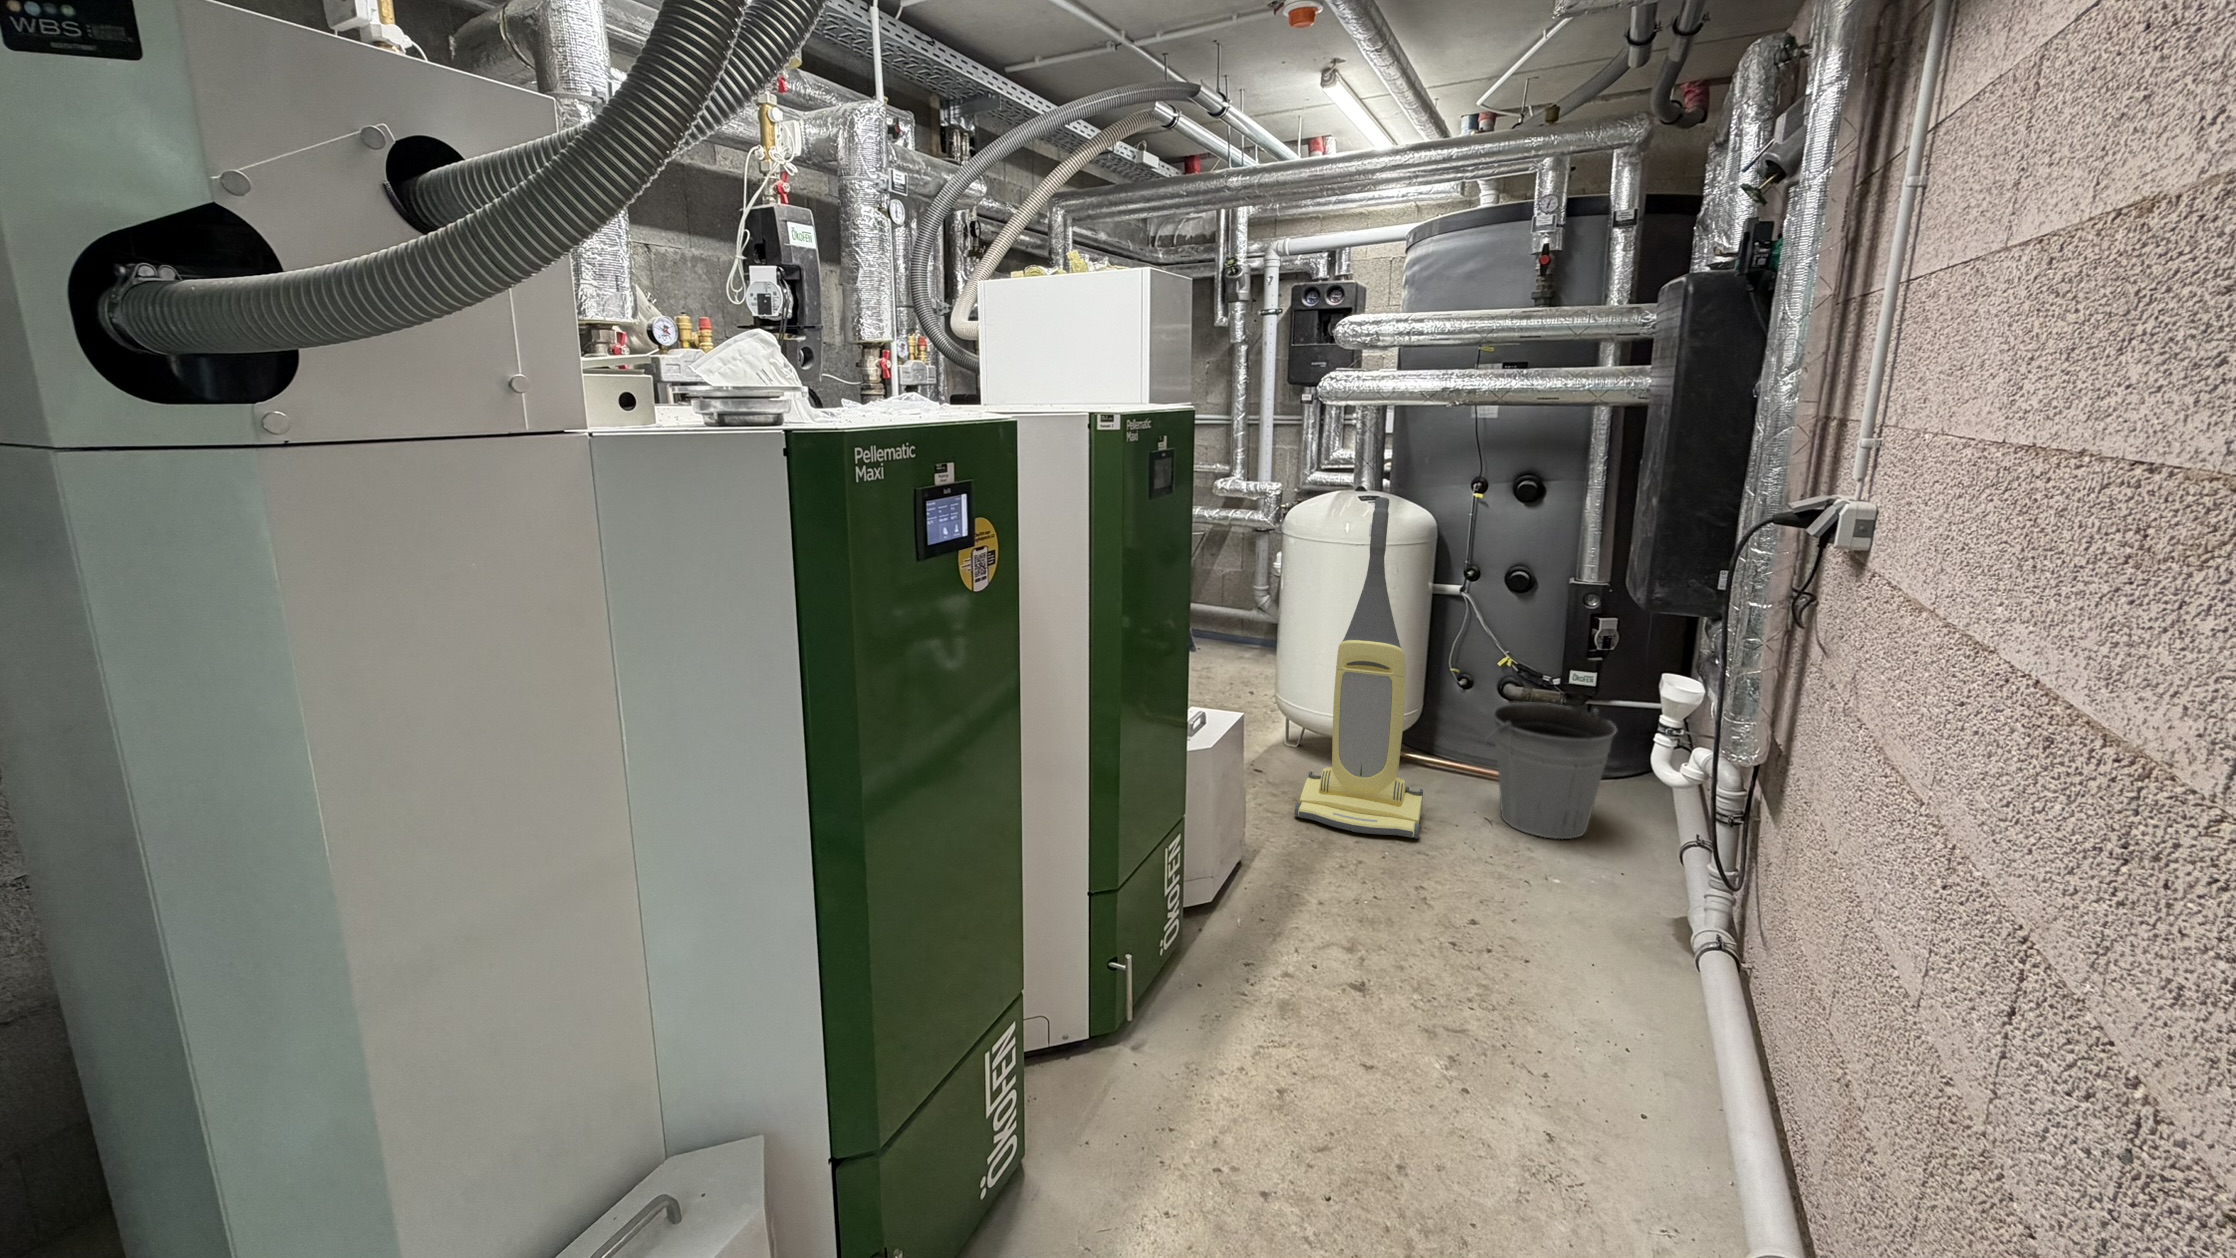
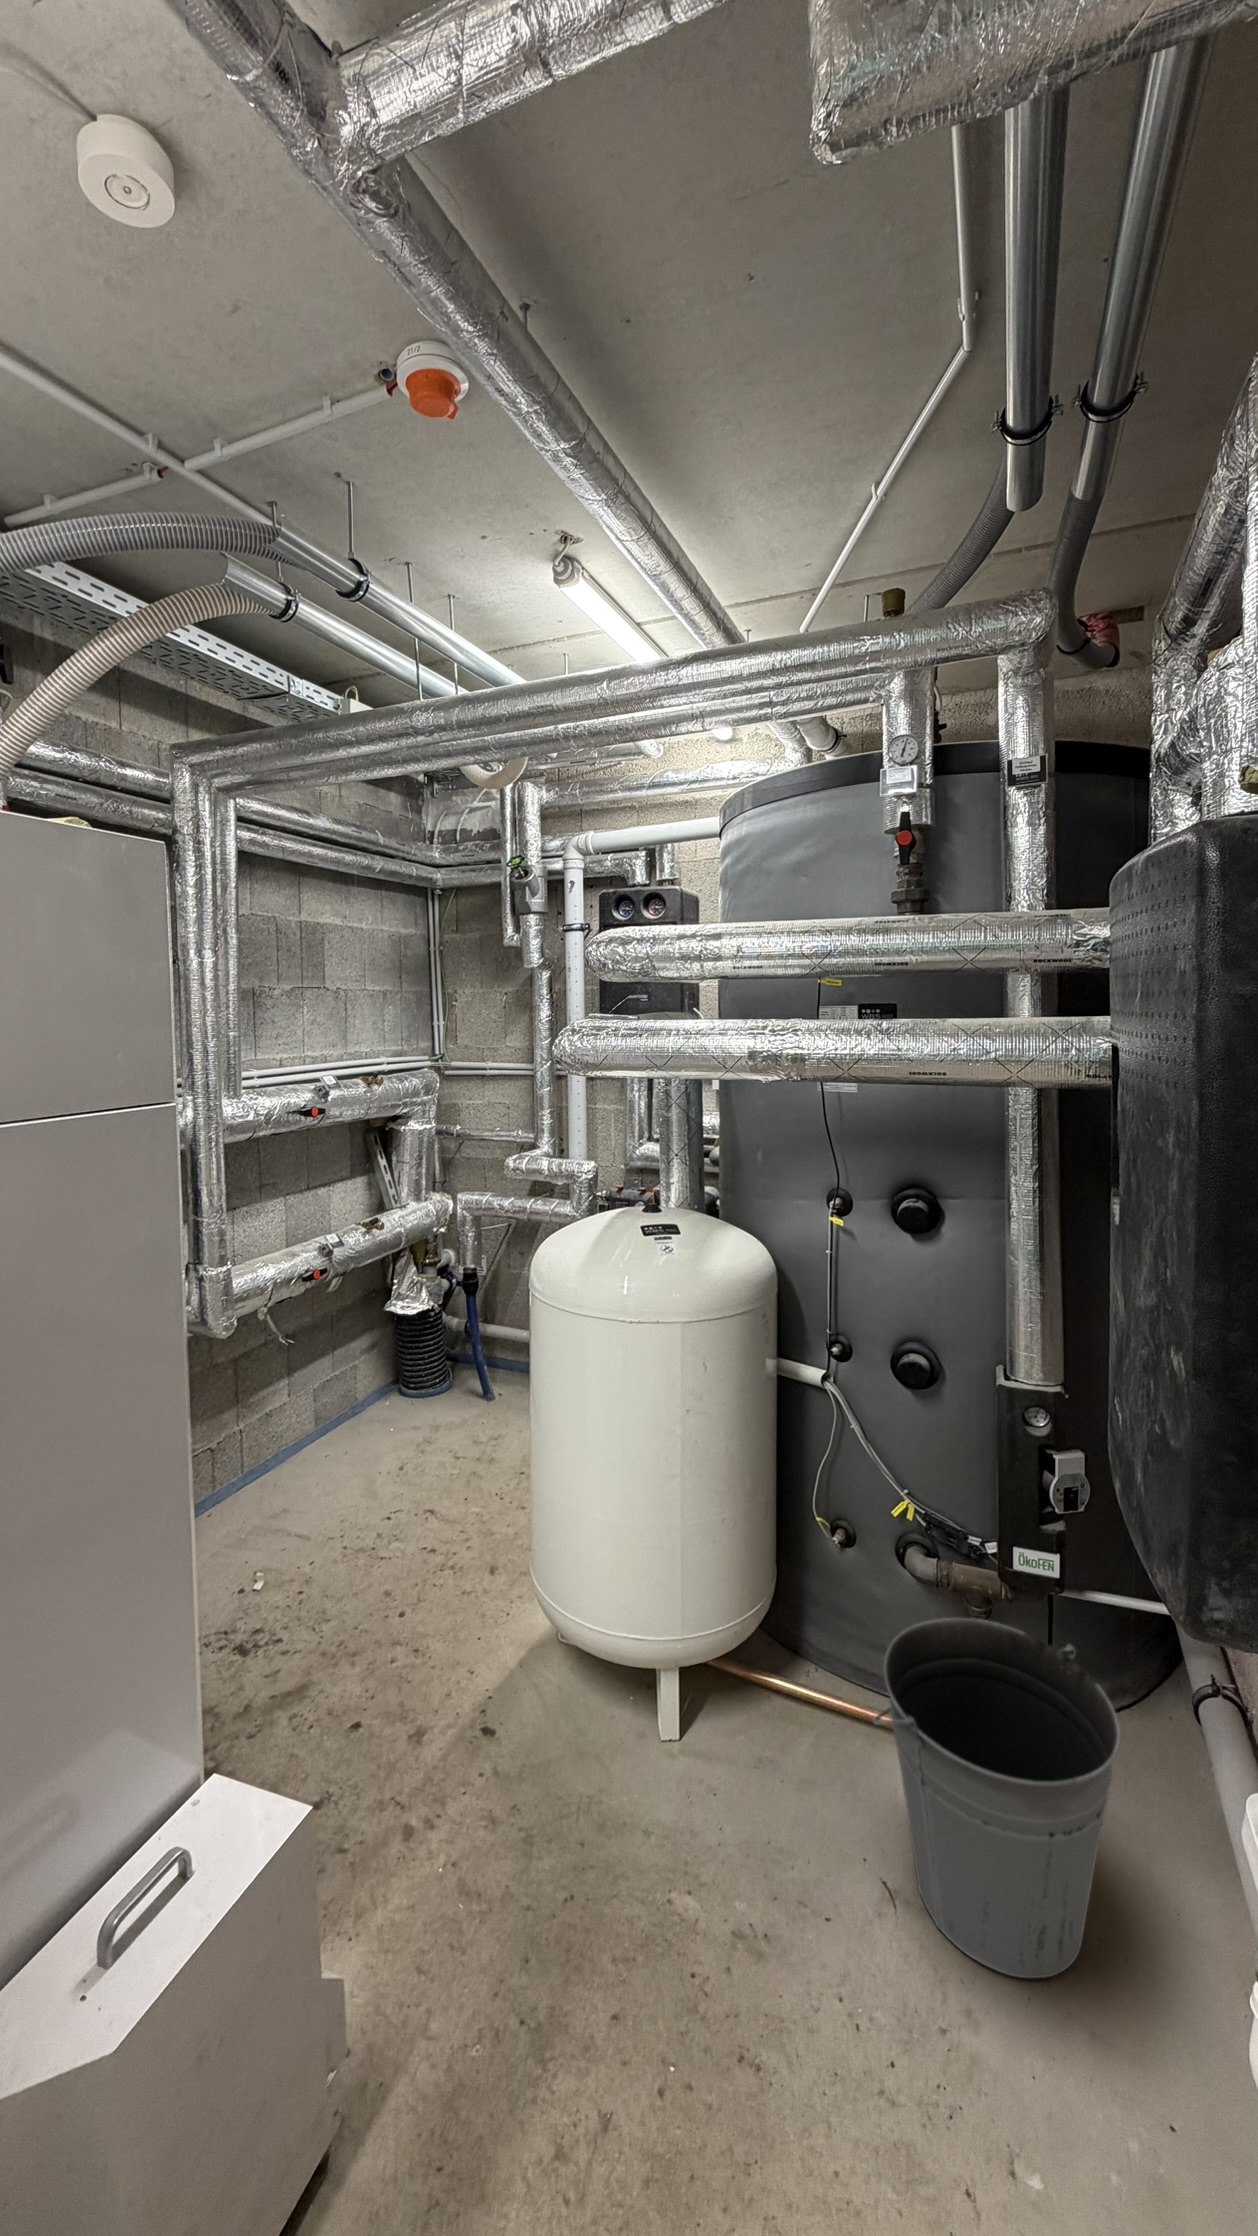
vacuum cleaner: present [1295,497,1423,839] -> none [506,1251,763,2017]

